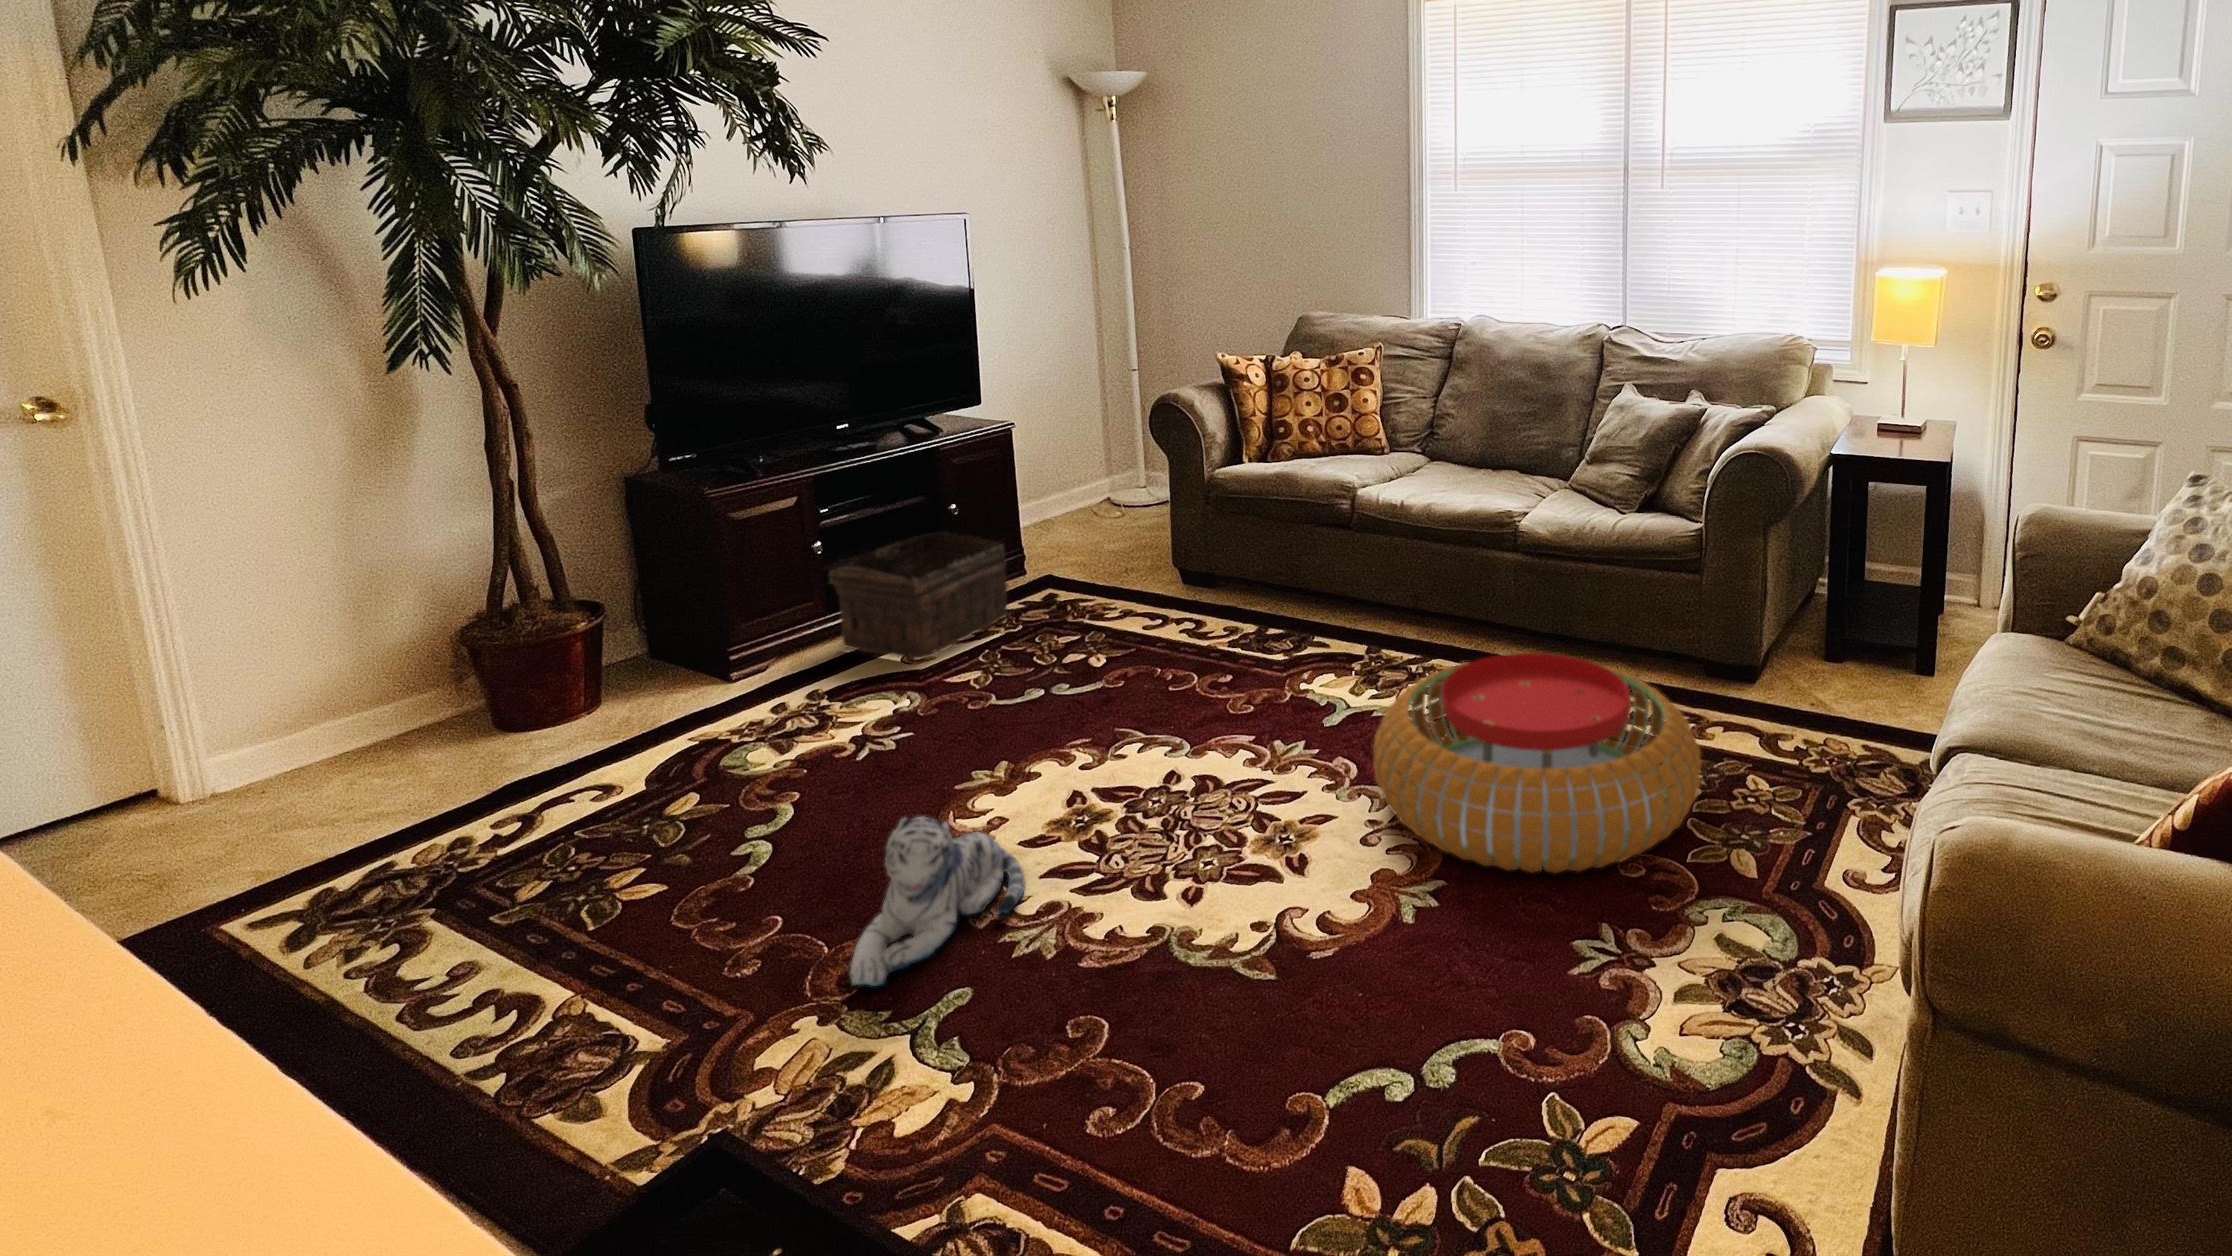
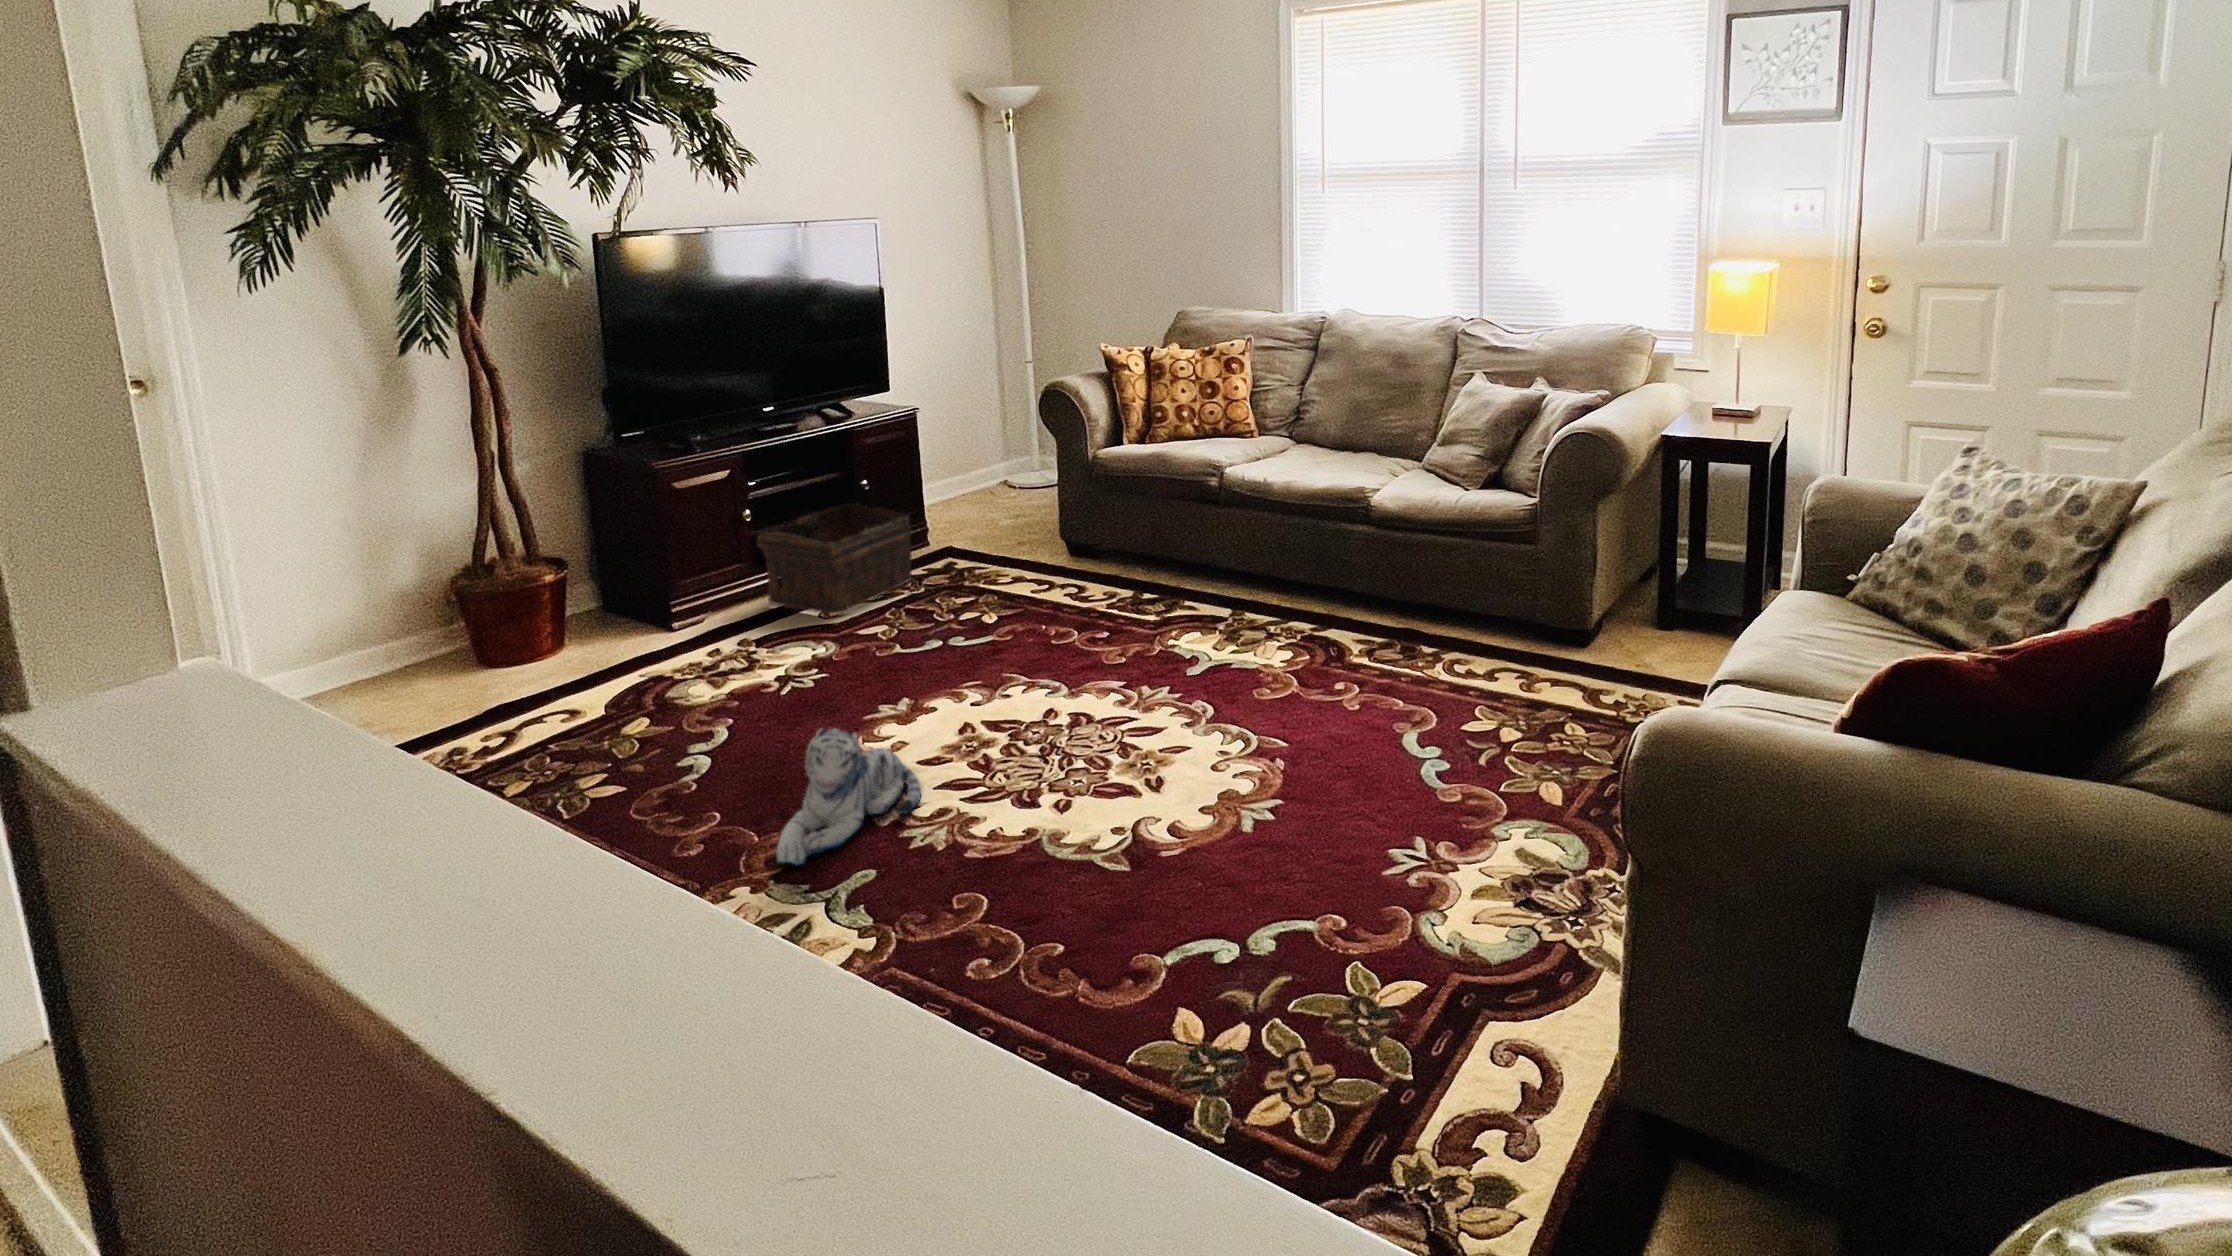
pouf: present [1373,653,1701,873] -> none [1224,610,1517,796]

